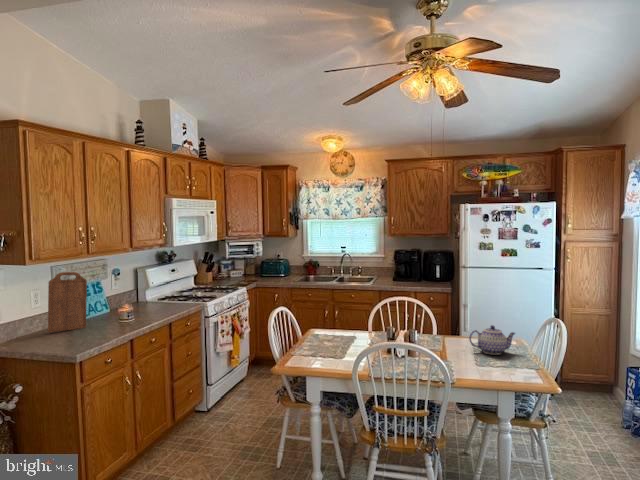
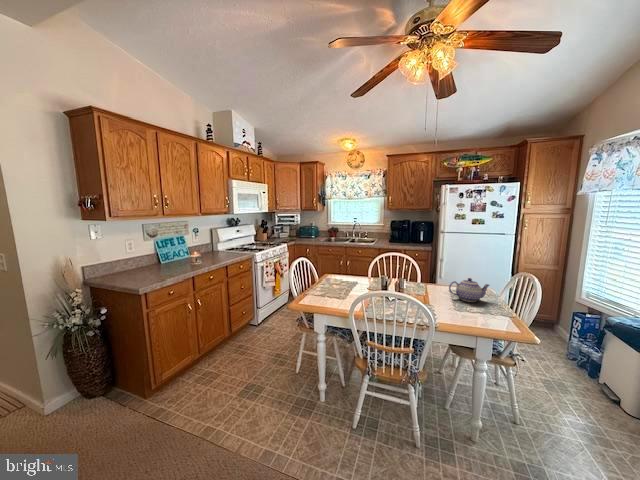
cutting board: present [48,272,87,332] -> none [137,229,167,271]

